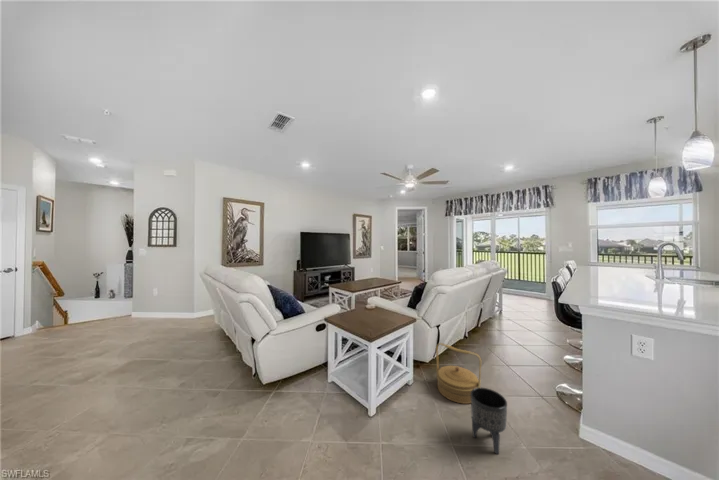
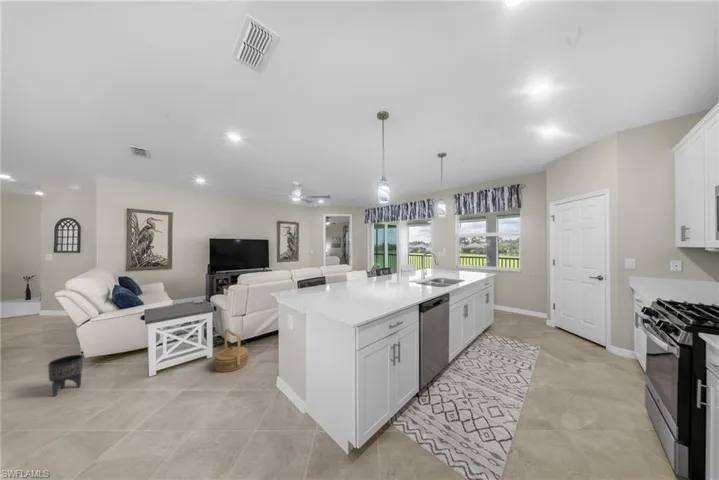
planter: present [471,388,507,454] -> present [48,355,83,396]

